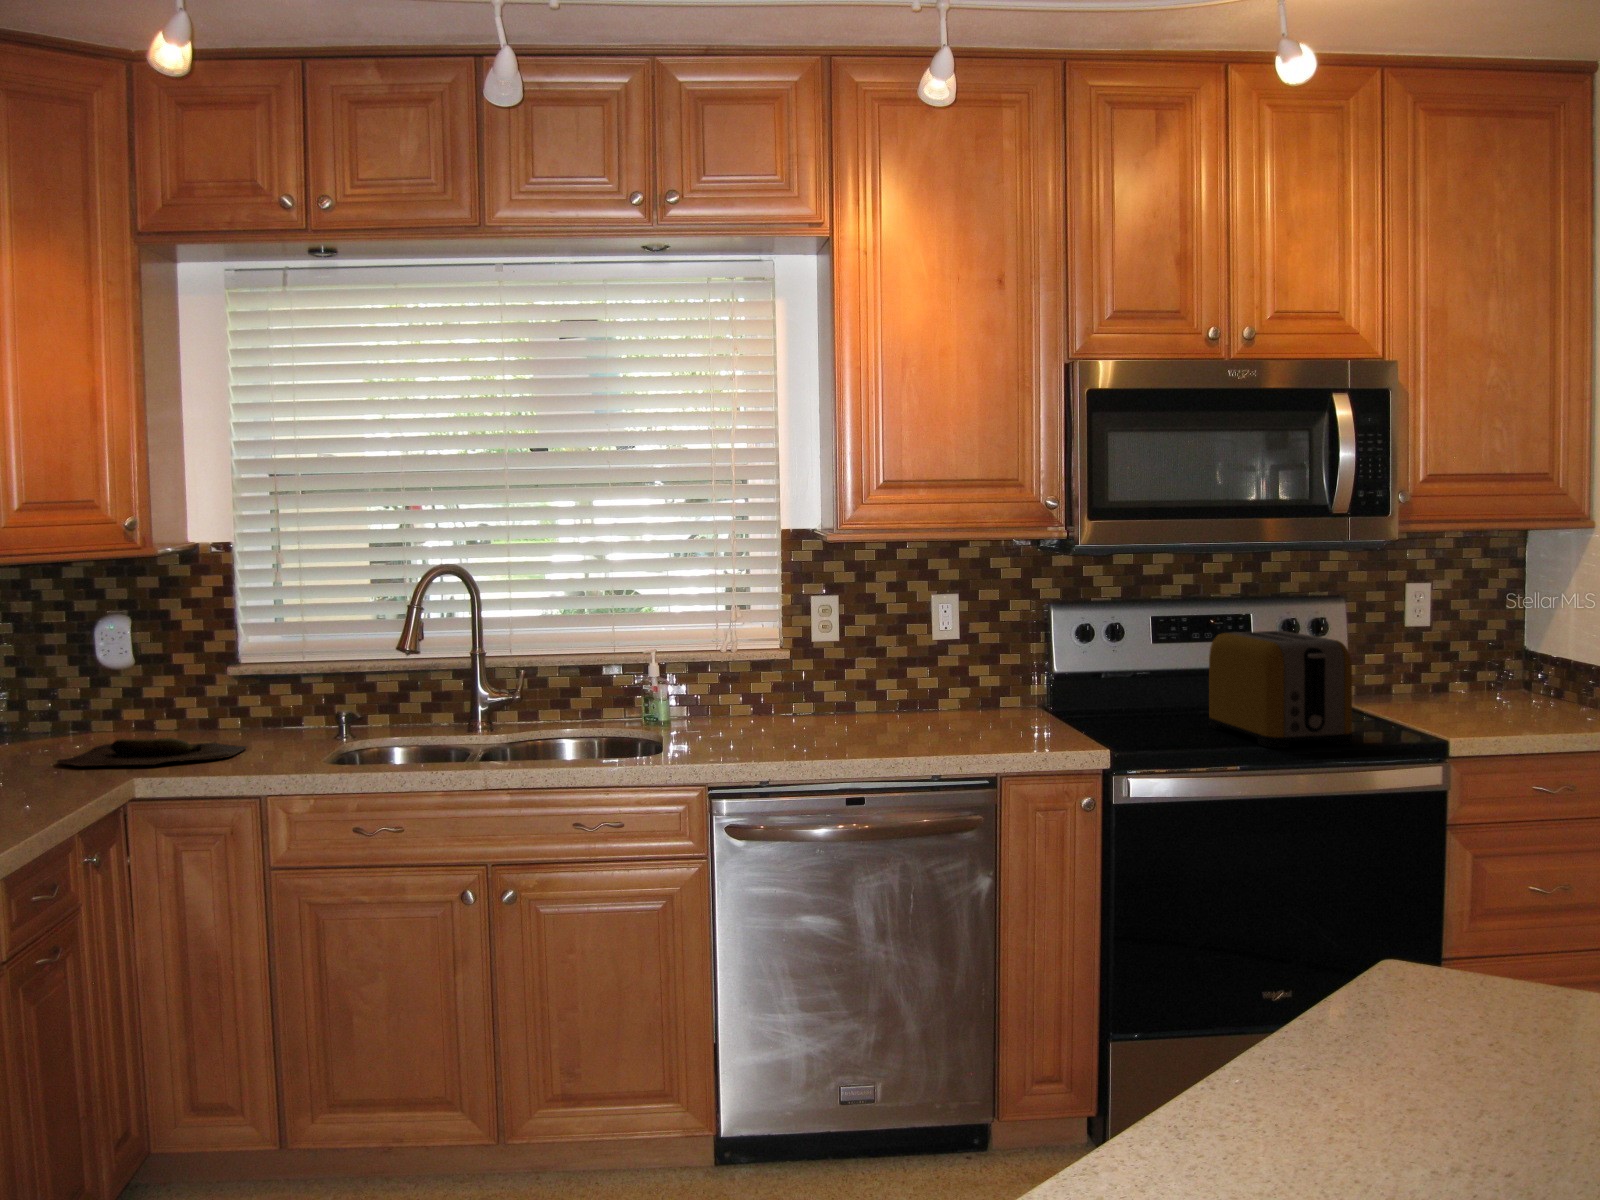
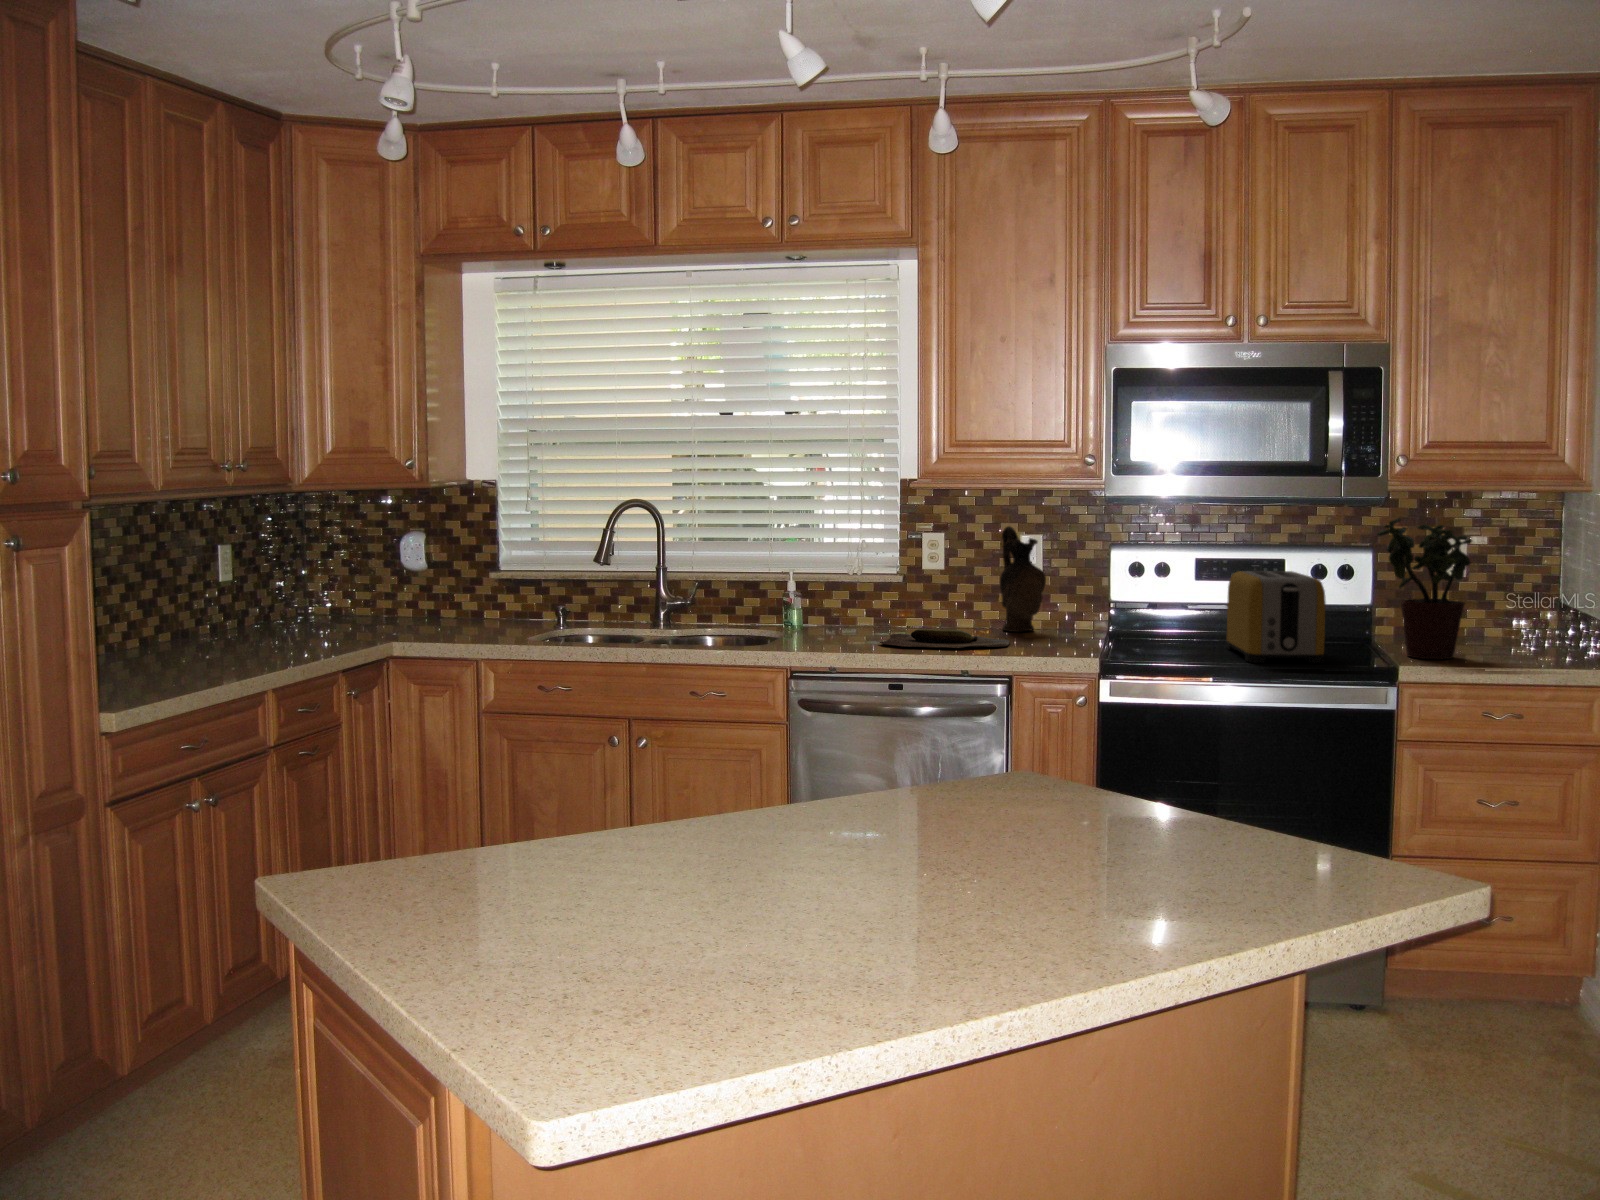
potted plant: none [1383,564,1495,731] -> present [1377,518,1472,659]
ceramic pitcher: none [907,584,968,715] -> present [1000,526,1046,632]
cutting board: present [57,738,246,766] -> present [879,629,1009,648]

